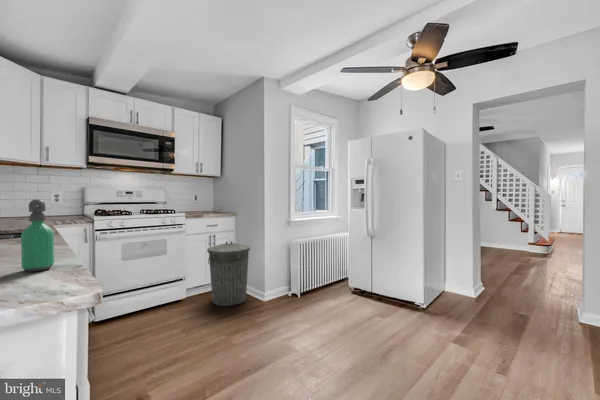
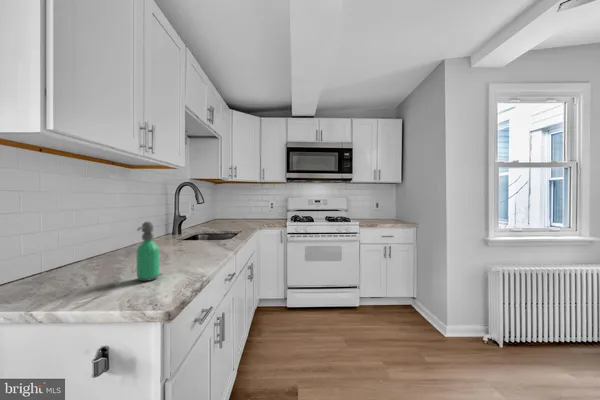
trash can: present [207,241,250,306] -> none [378,255,427,328]

